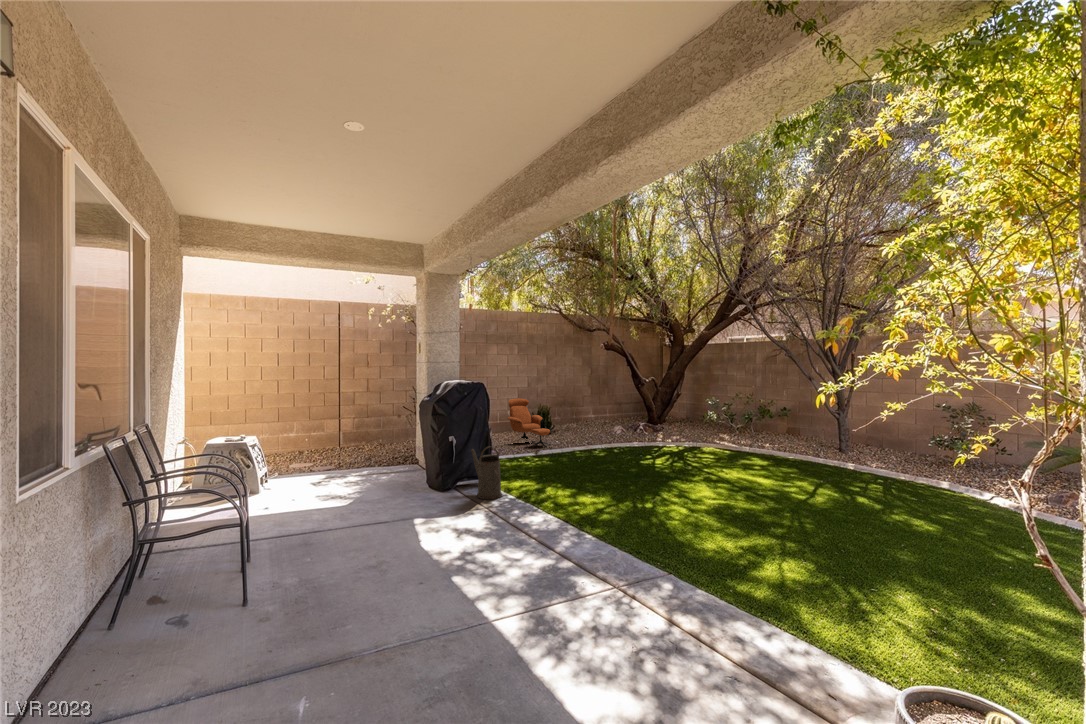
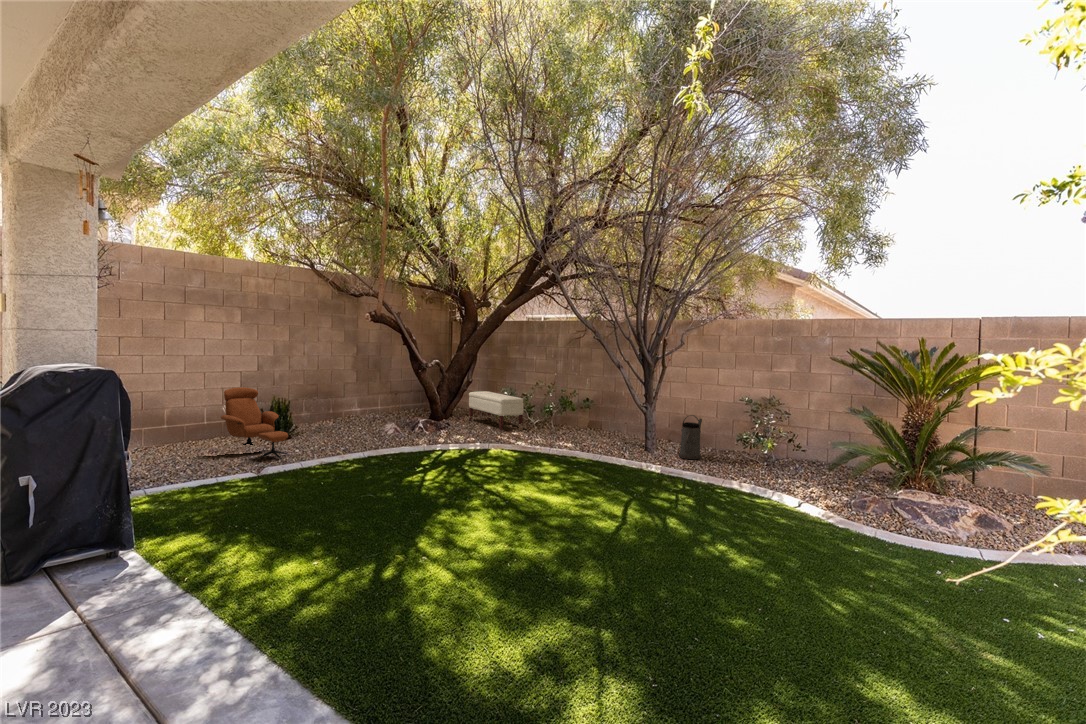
bench: none [679,402,727,434] -> present [469,391,524,431]
watering can: present [471,446,502,499] -> present [679,415,702,459]

